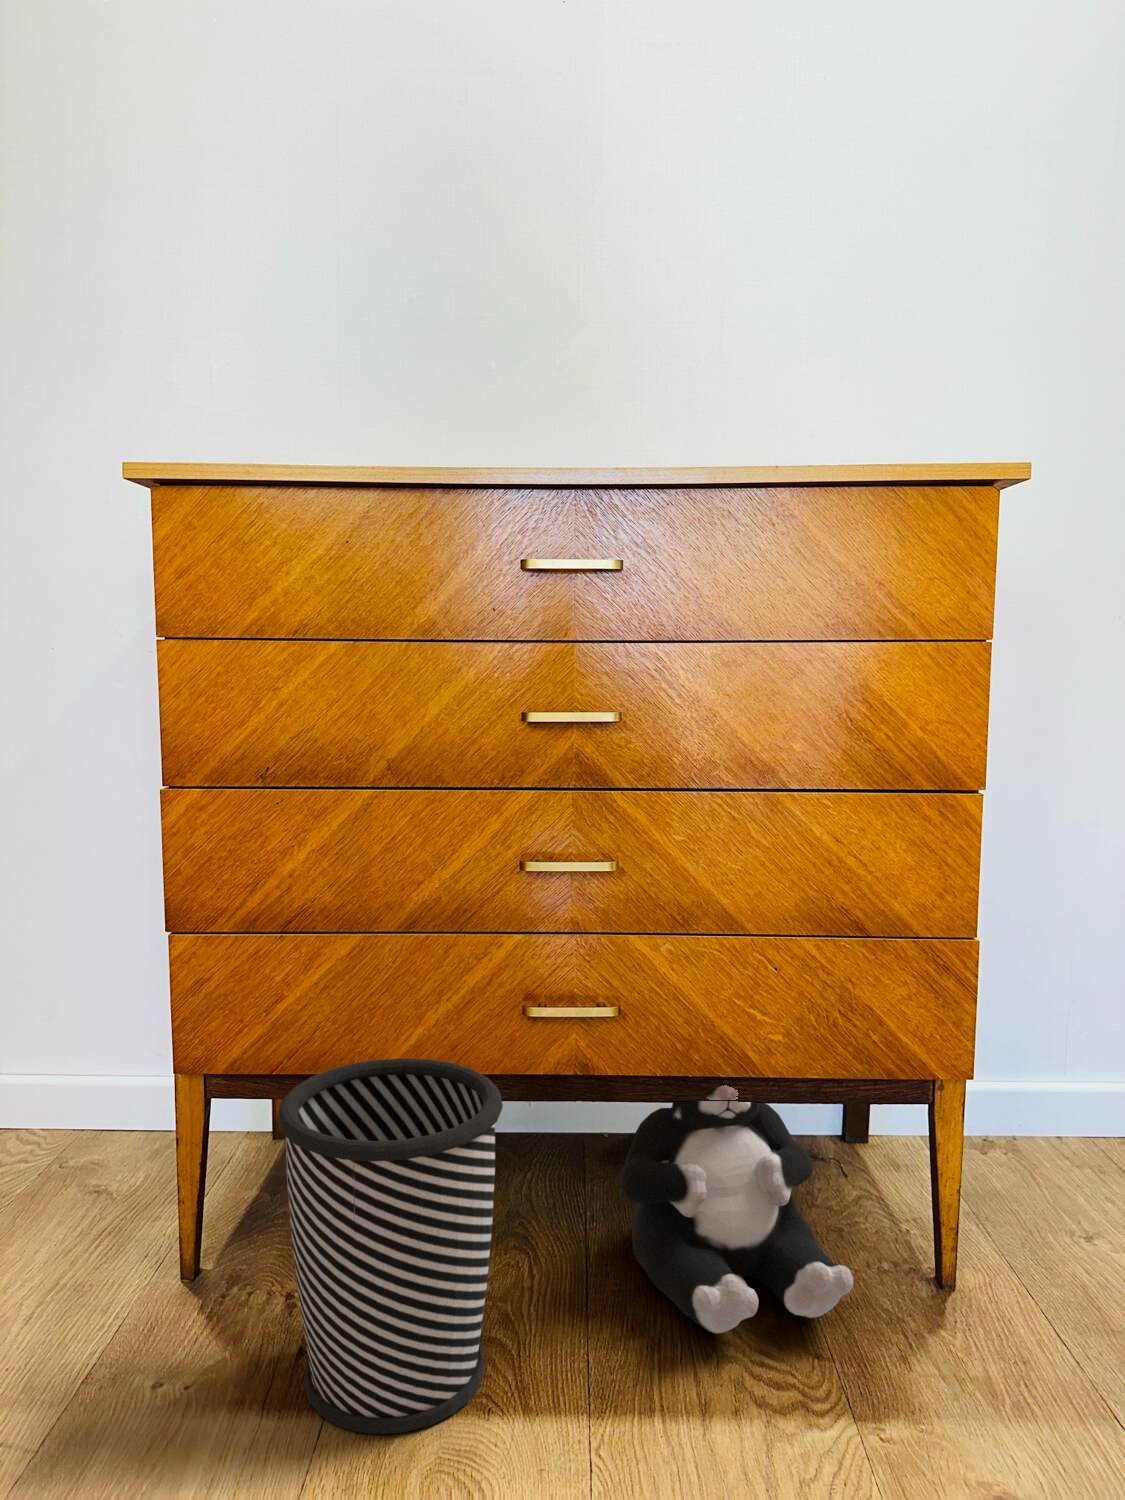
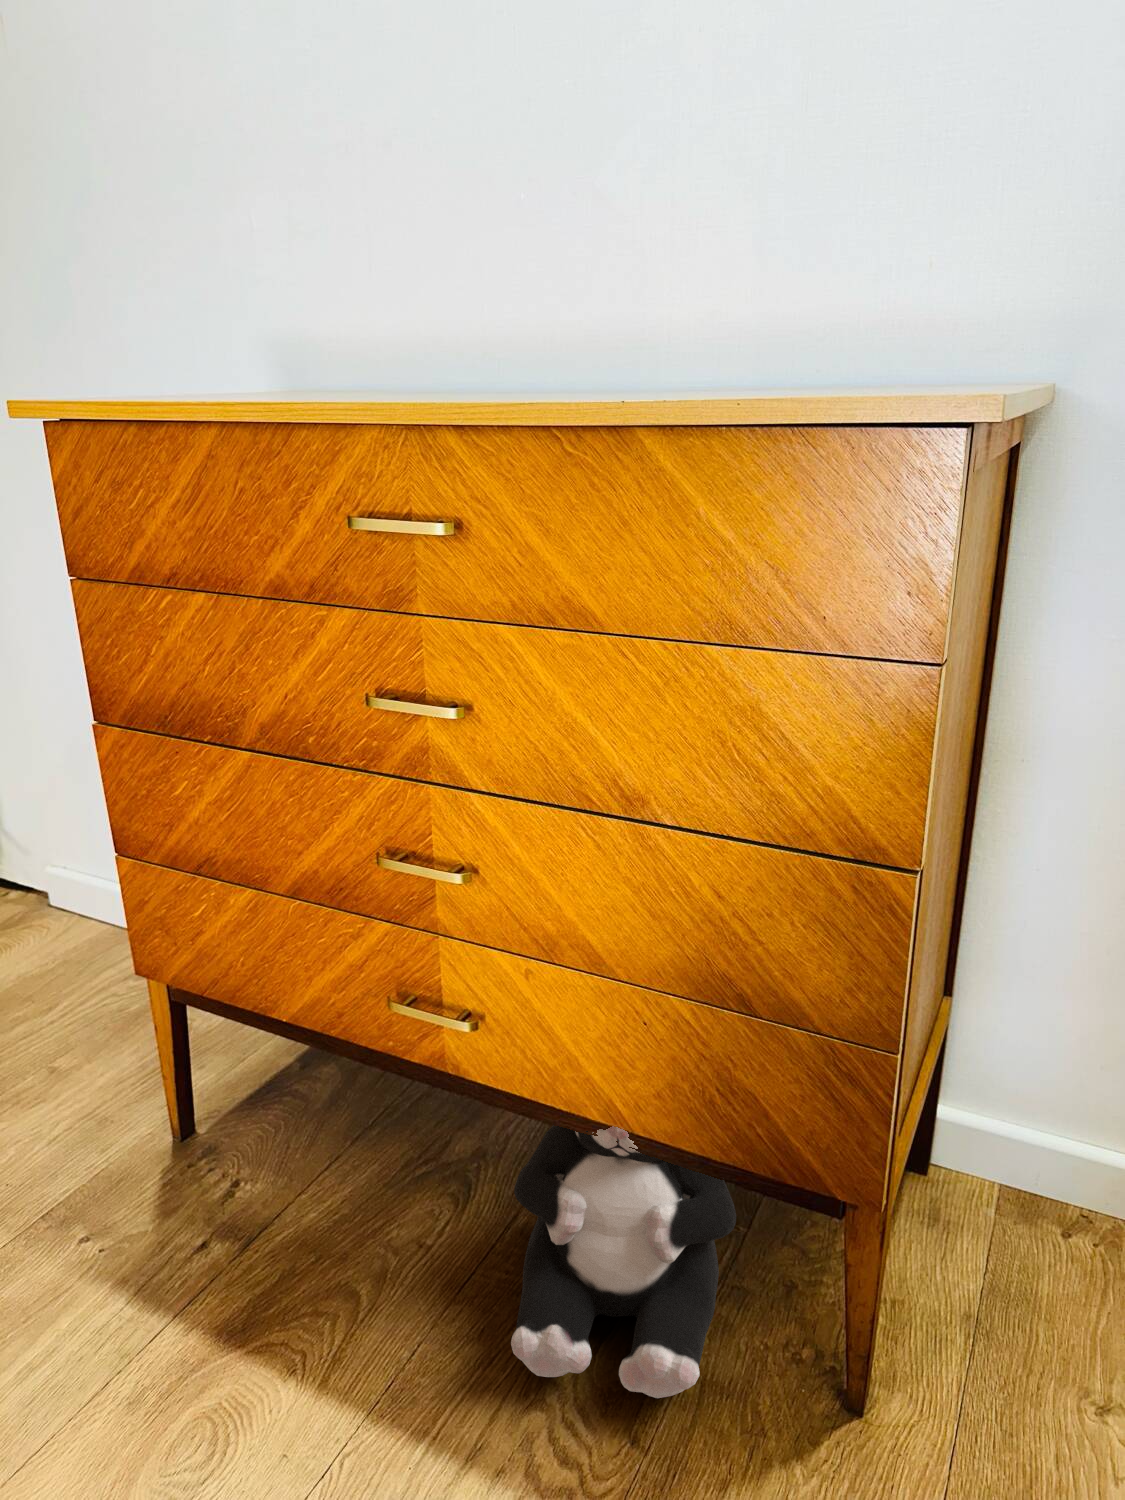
wastebasket: present [277,1058,503,1434] -> none [105,1013,336,1368]

